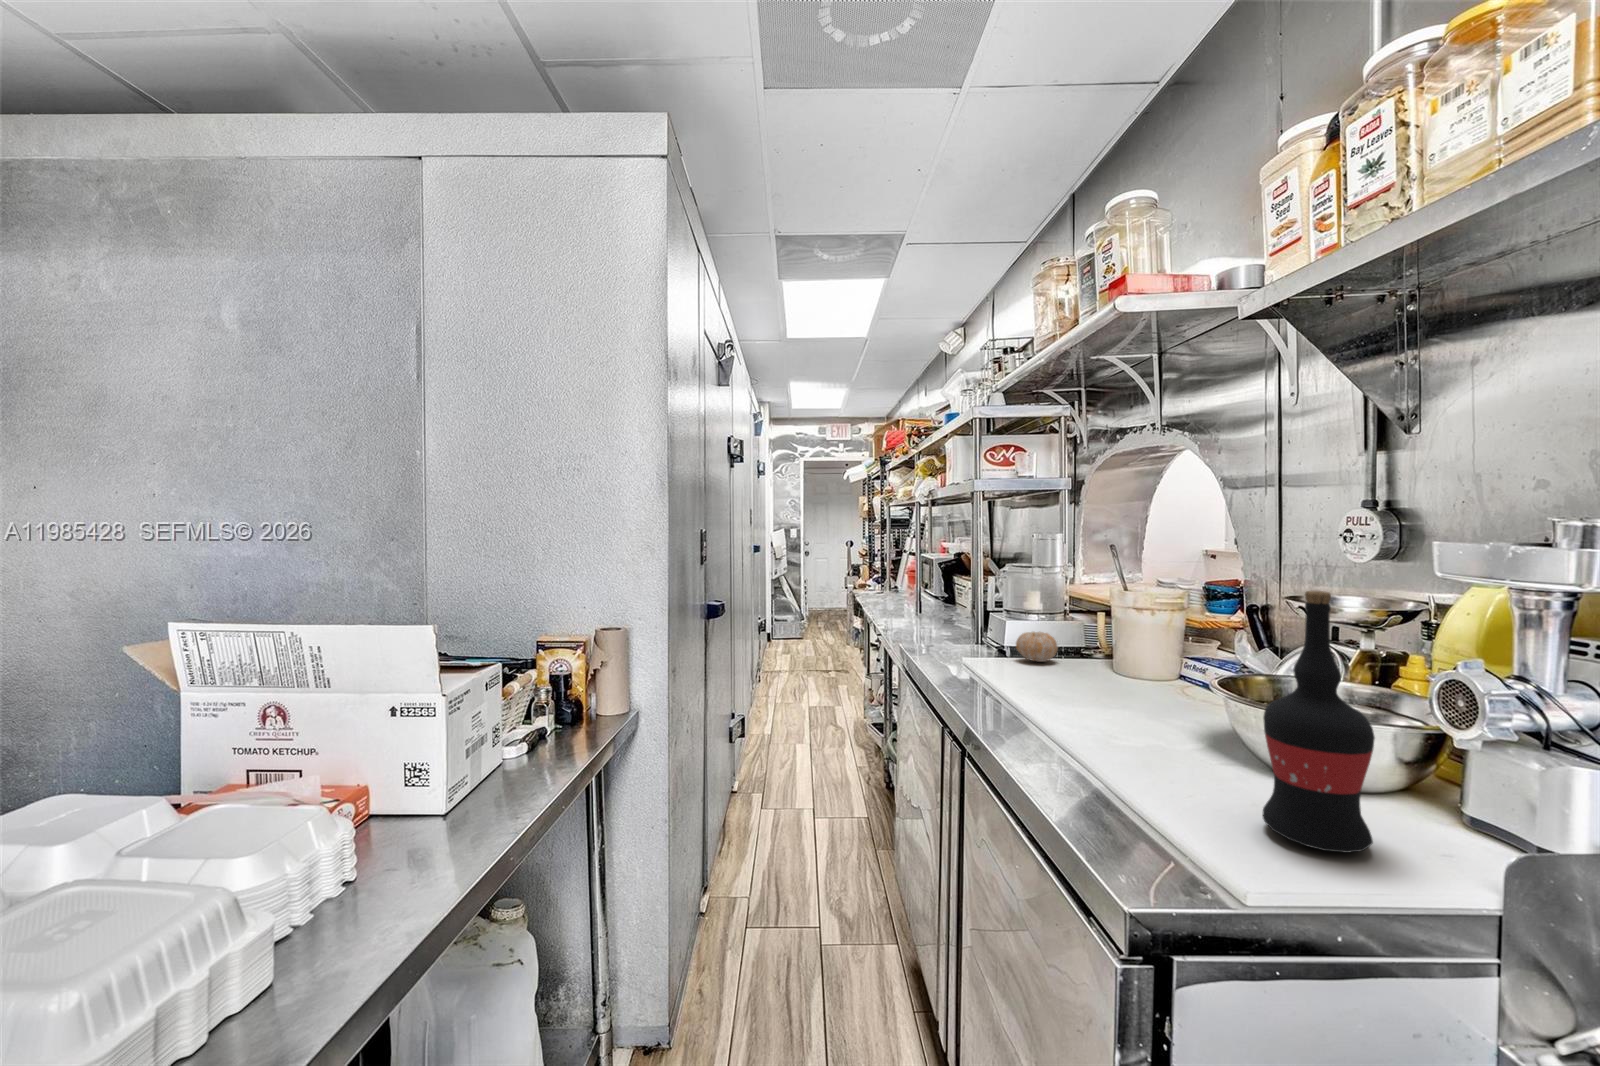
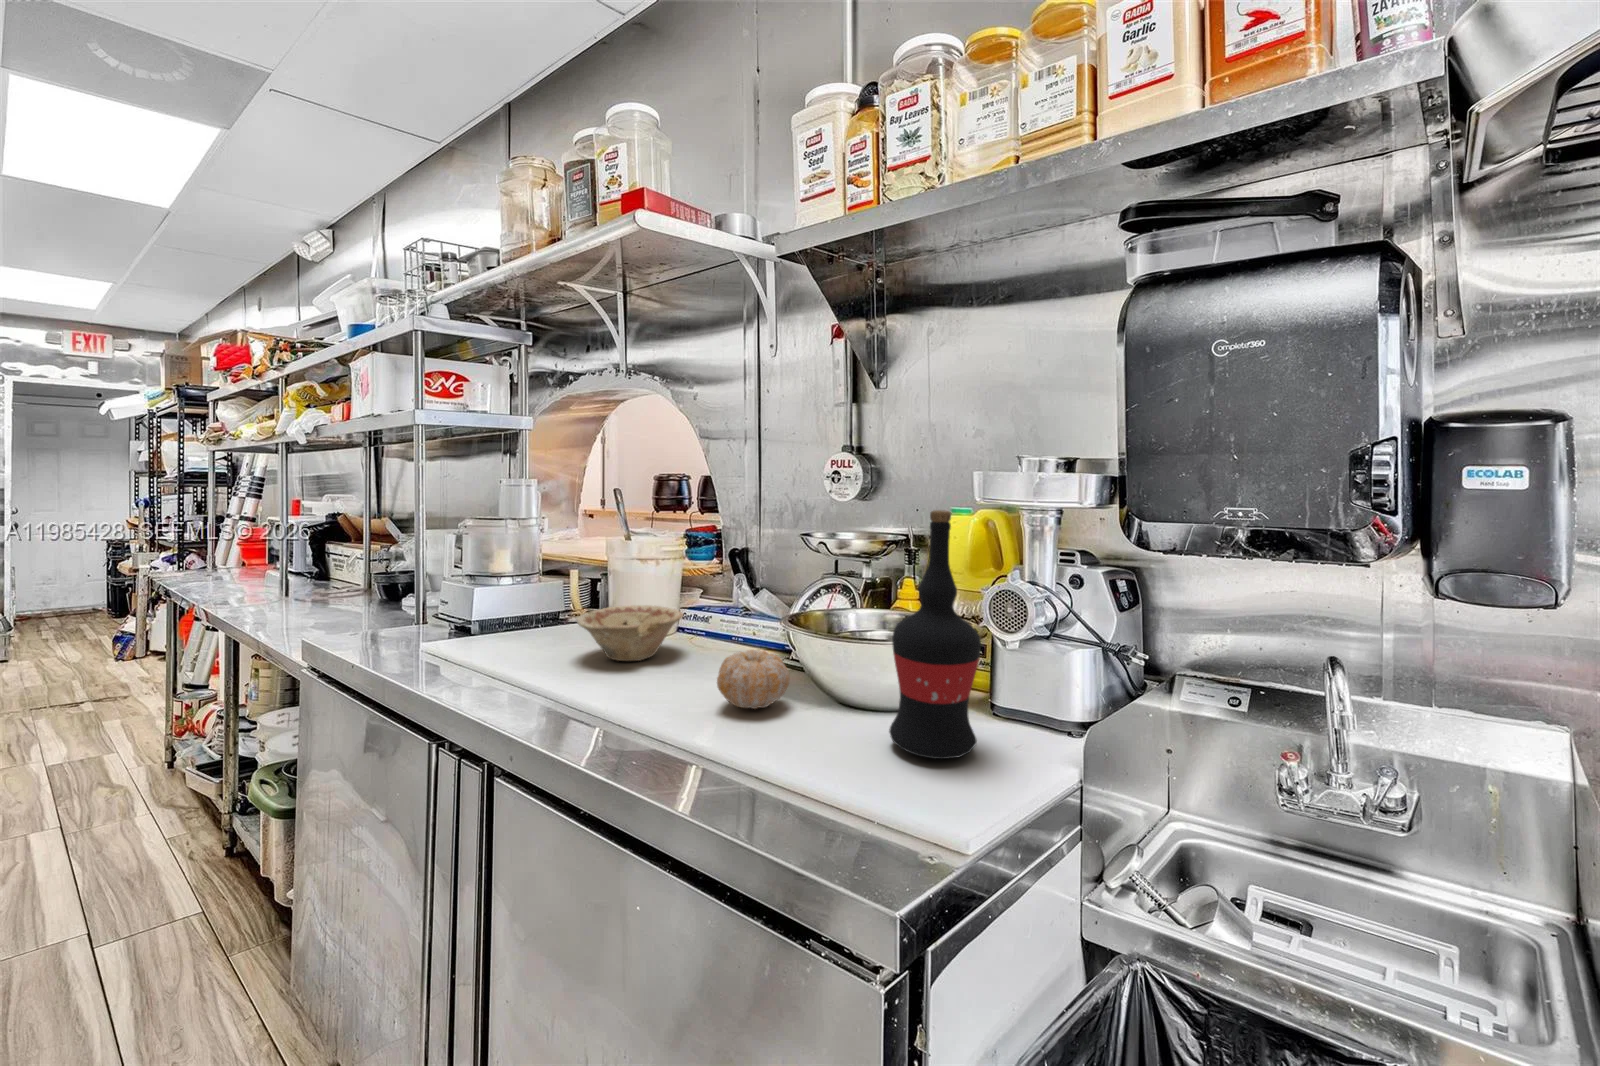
fruit: present [1016,632,1058,662] -> present [717,650,790,709]
dish: none [1056,650,1157,701] -> present [576,605,683,661]

